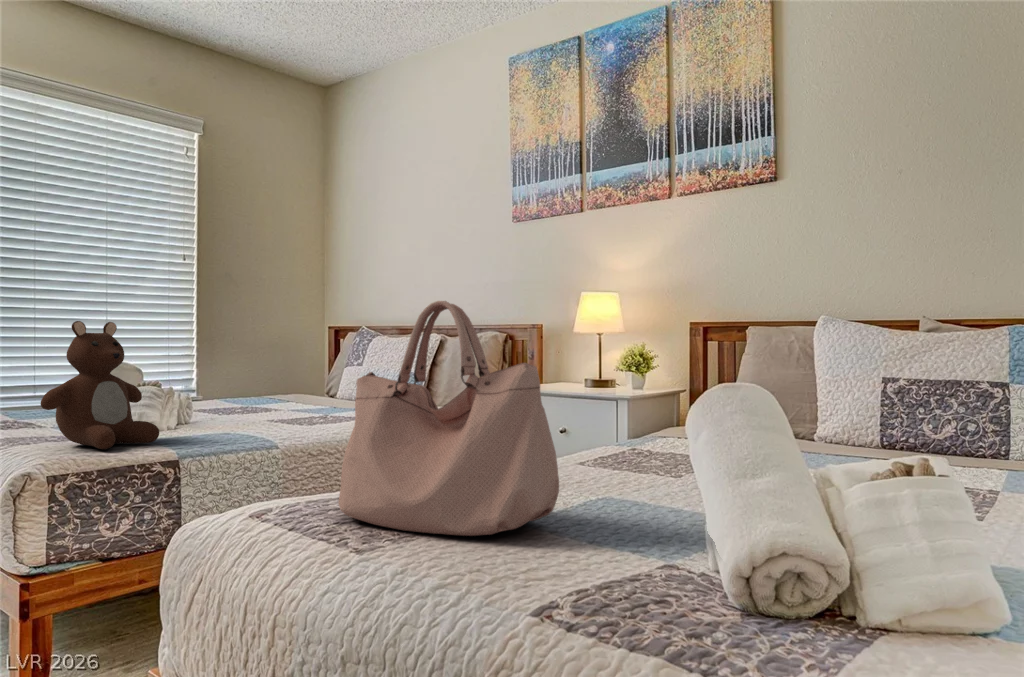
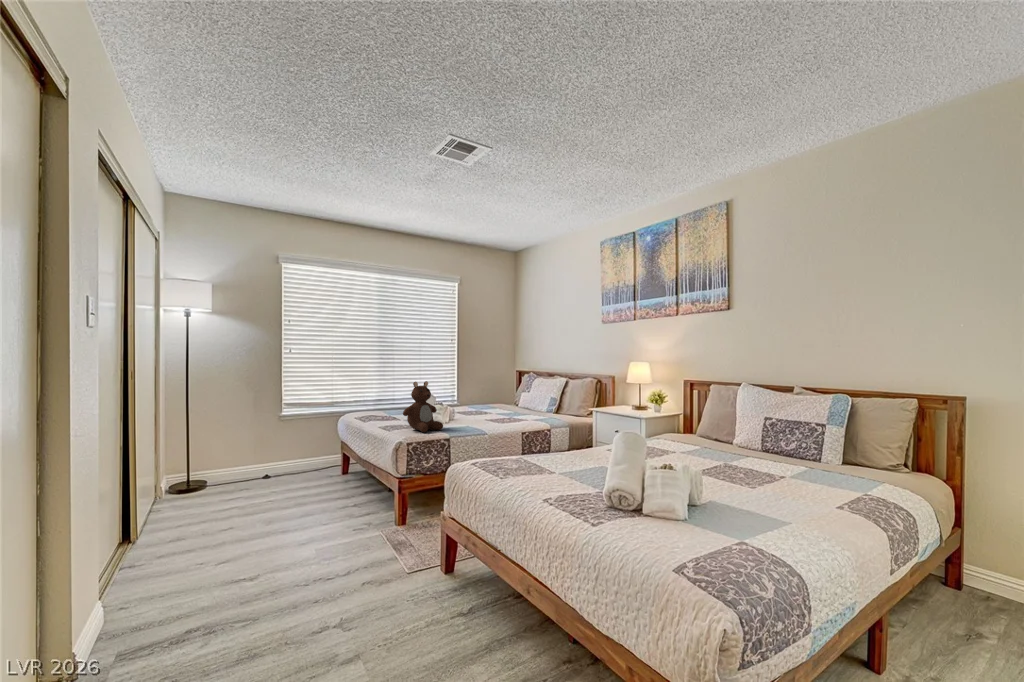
handbag: present [338,301,559,536] -> none [502,394,572,477]

